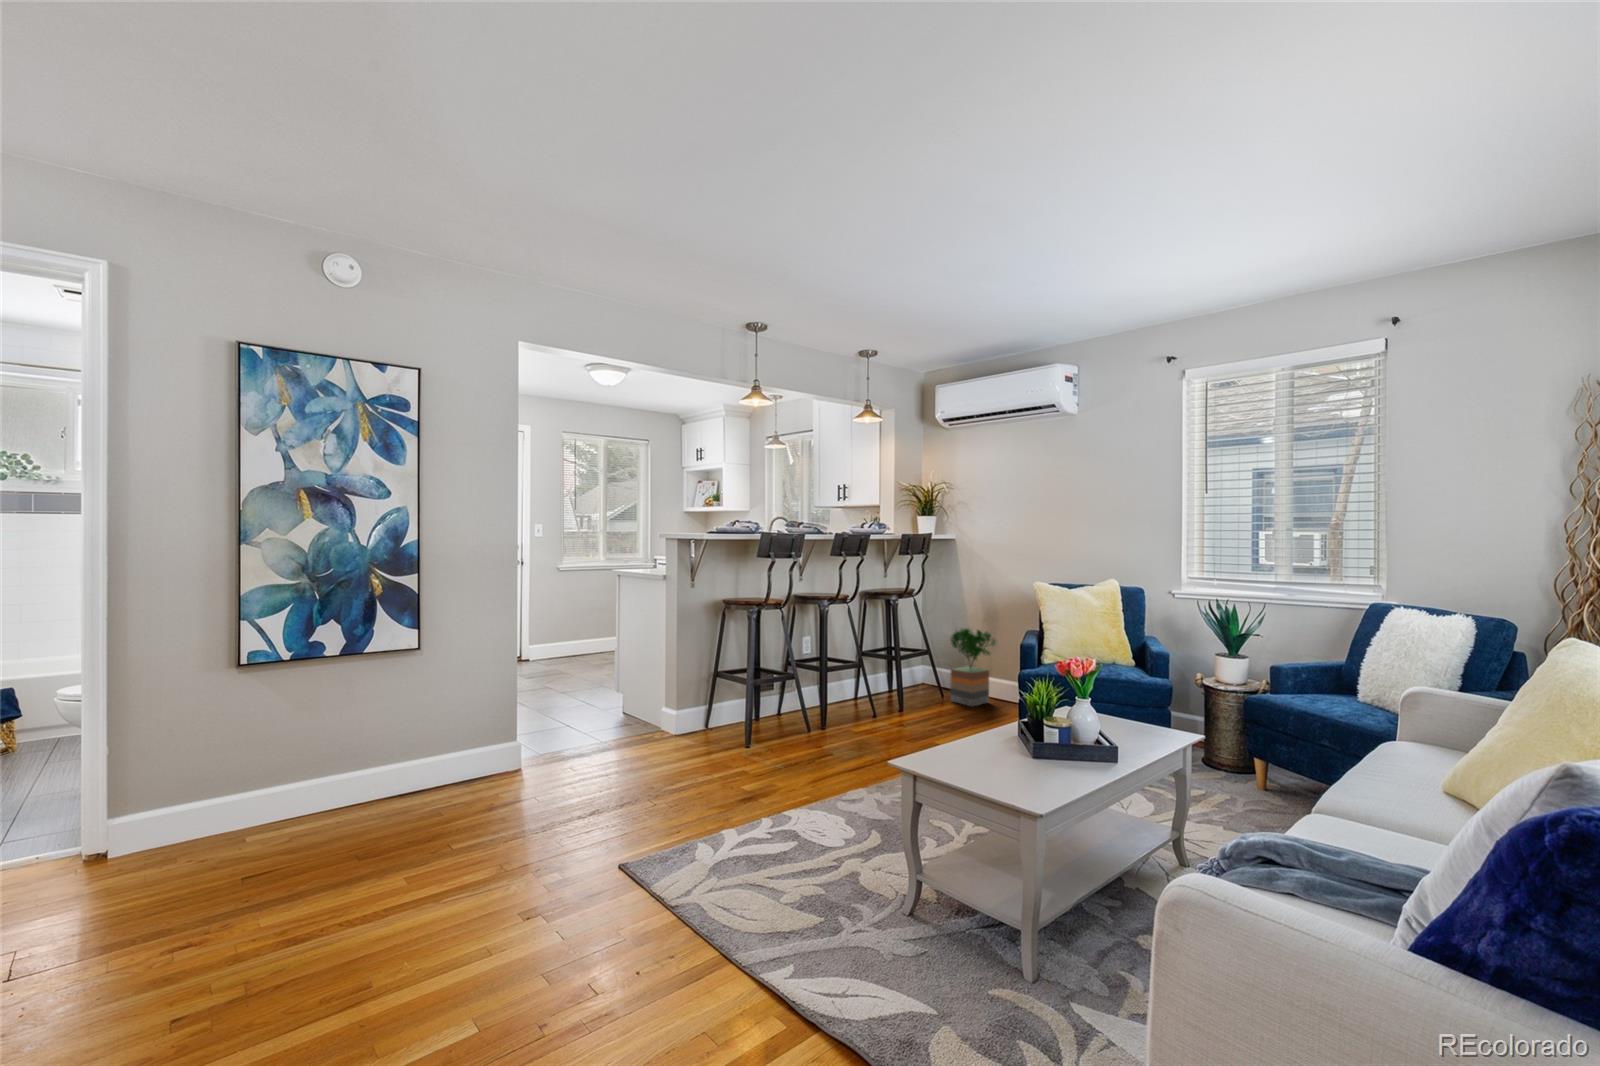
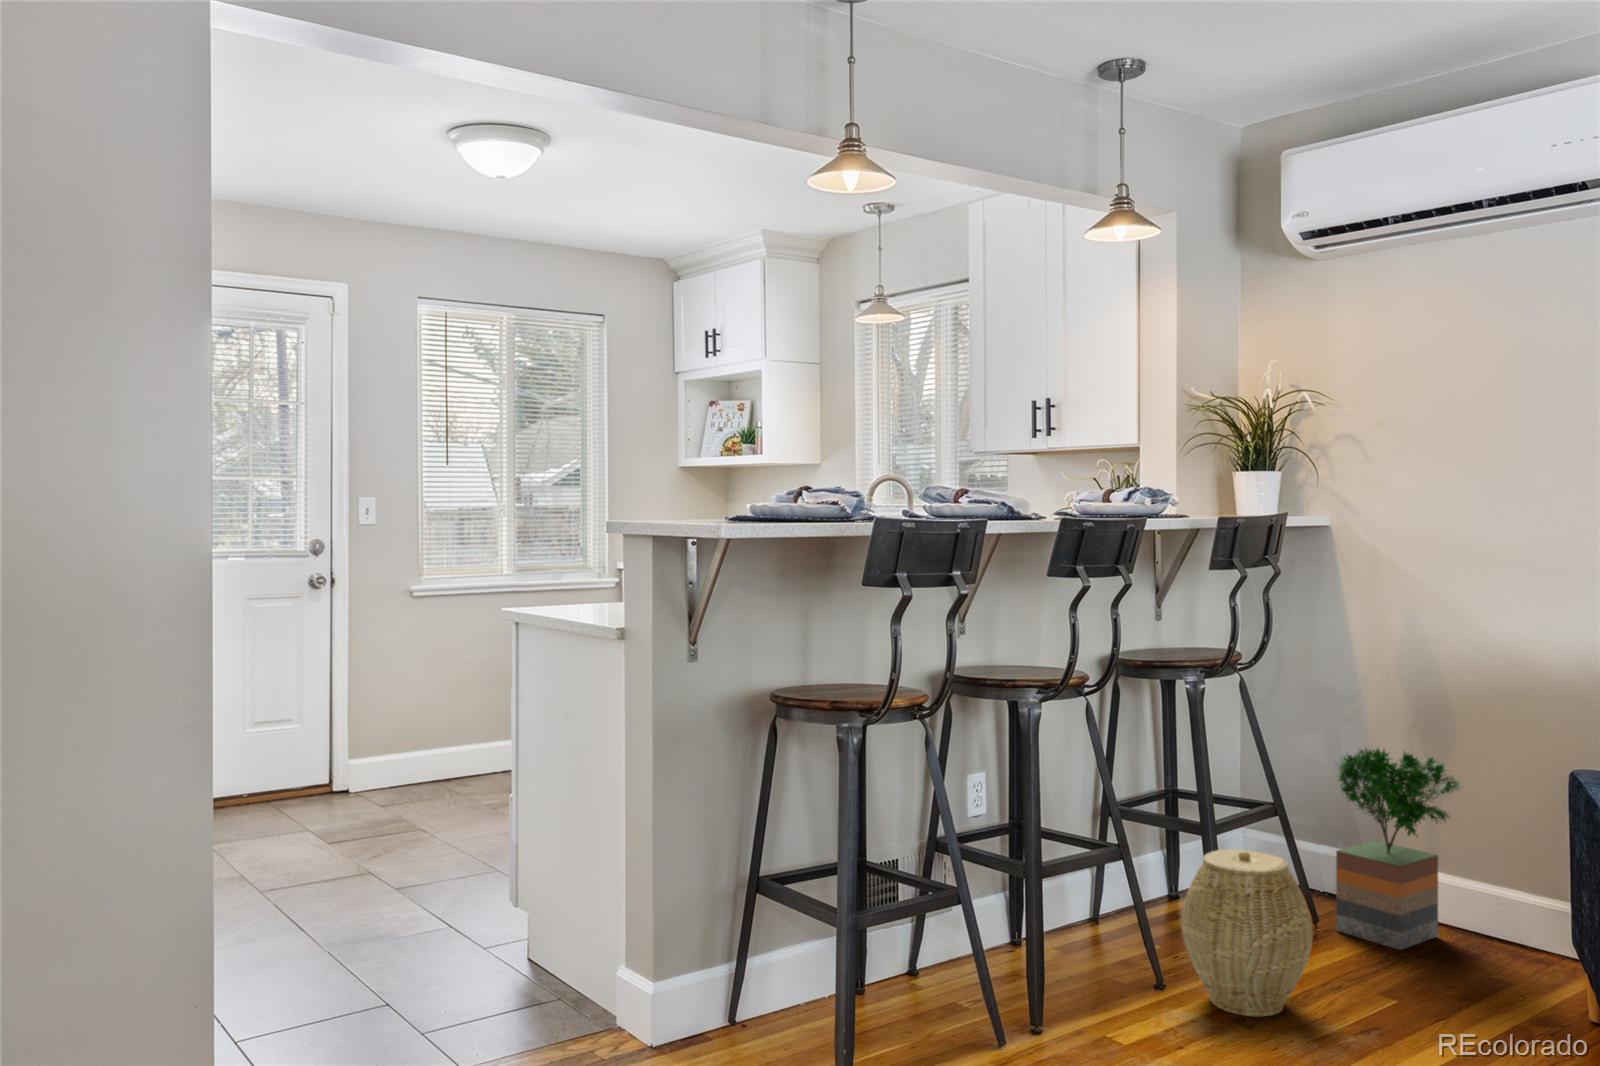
woven basket: none [882,662,929,725] -> present [1181,849,1313,1017]

